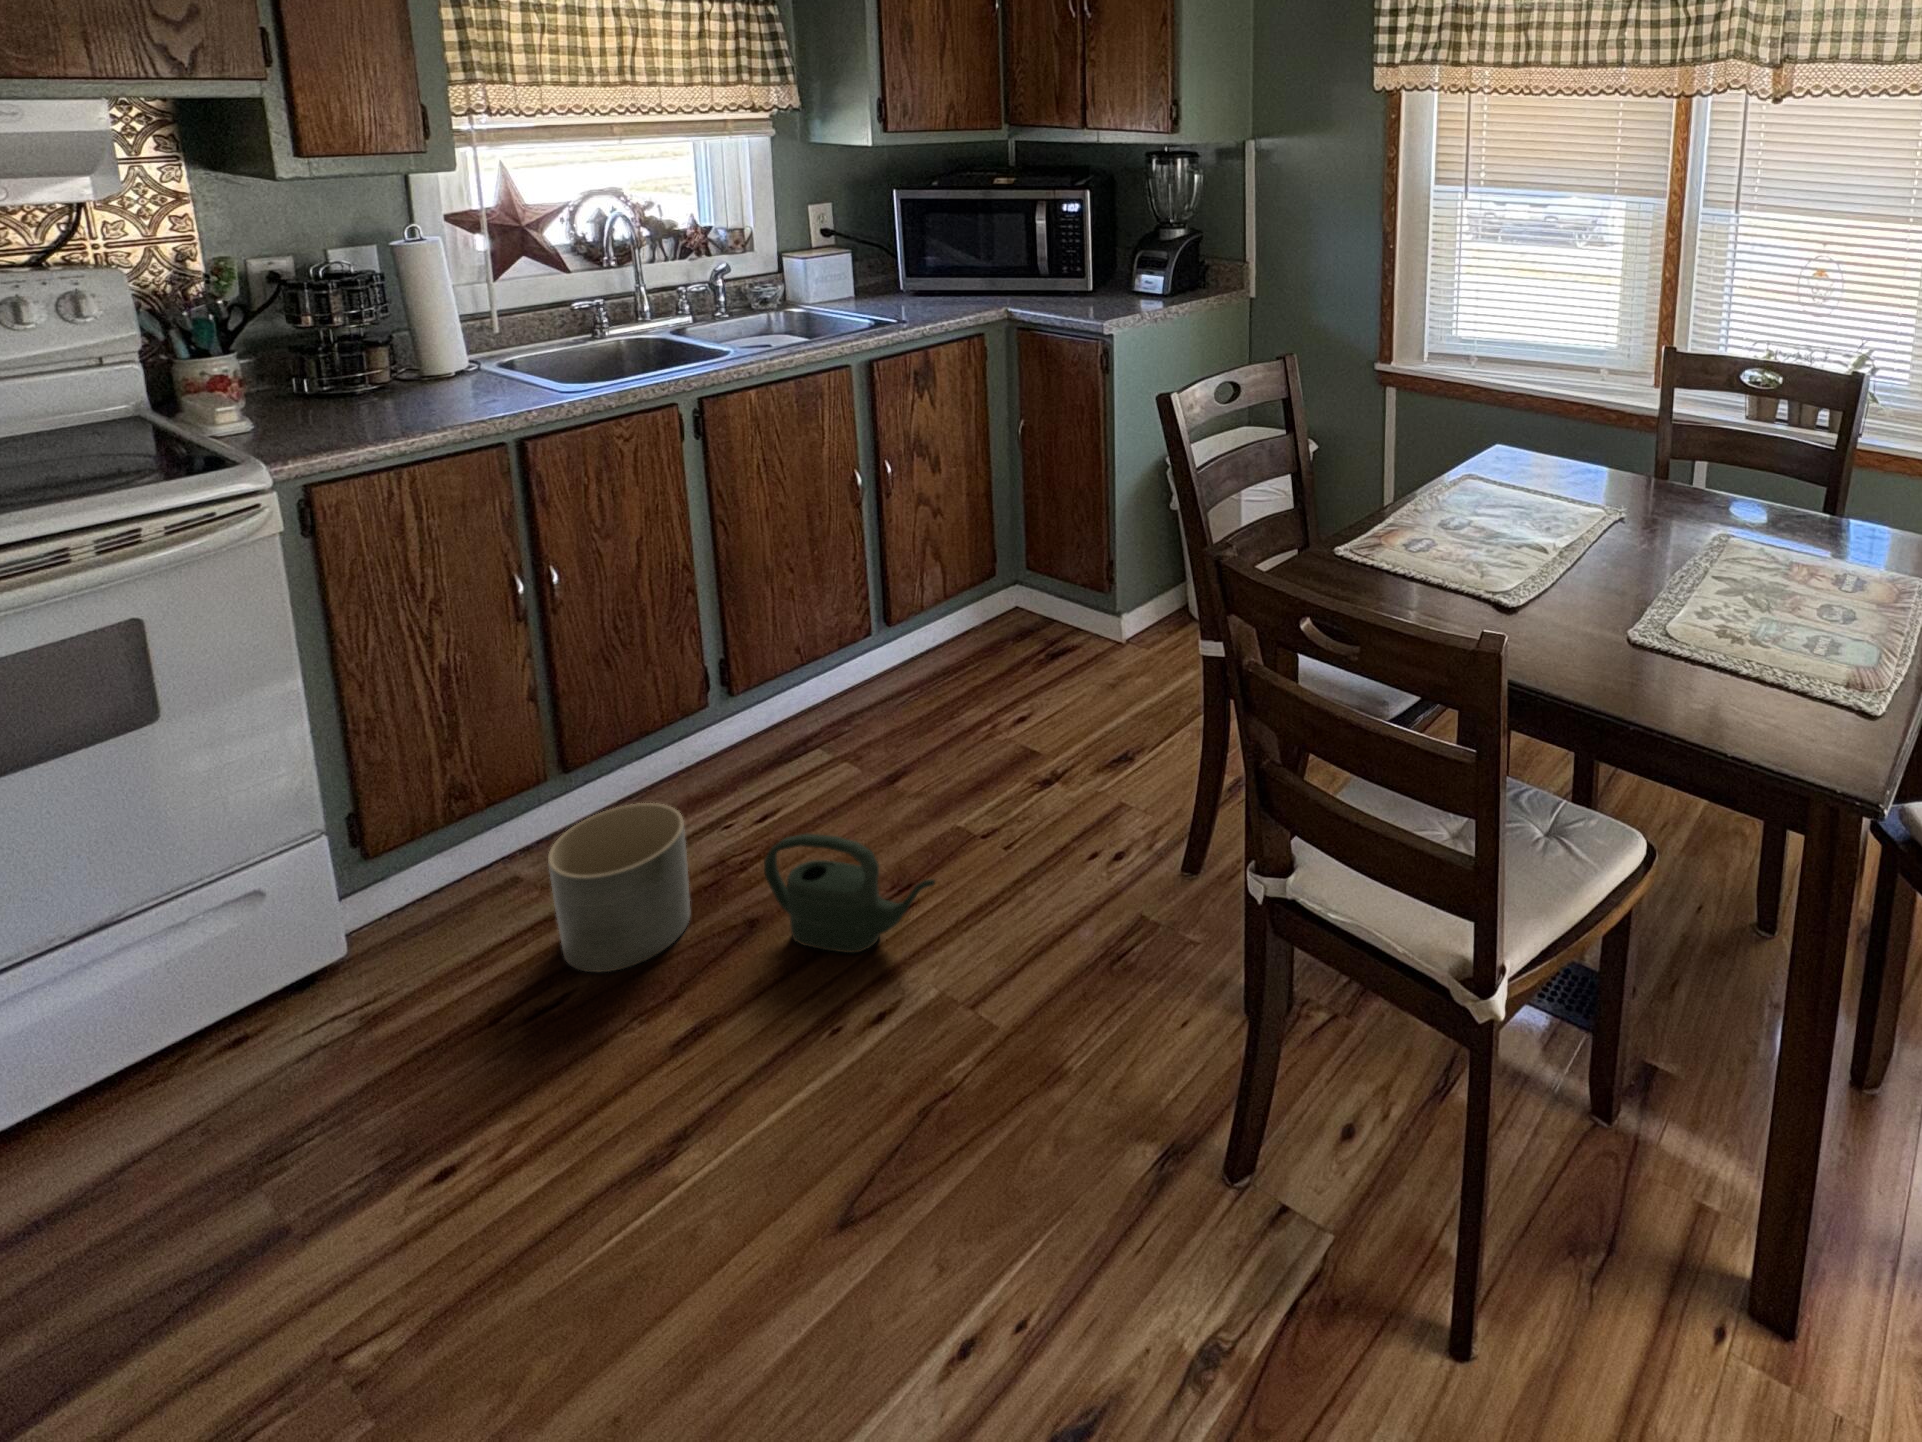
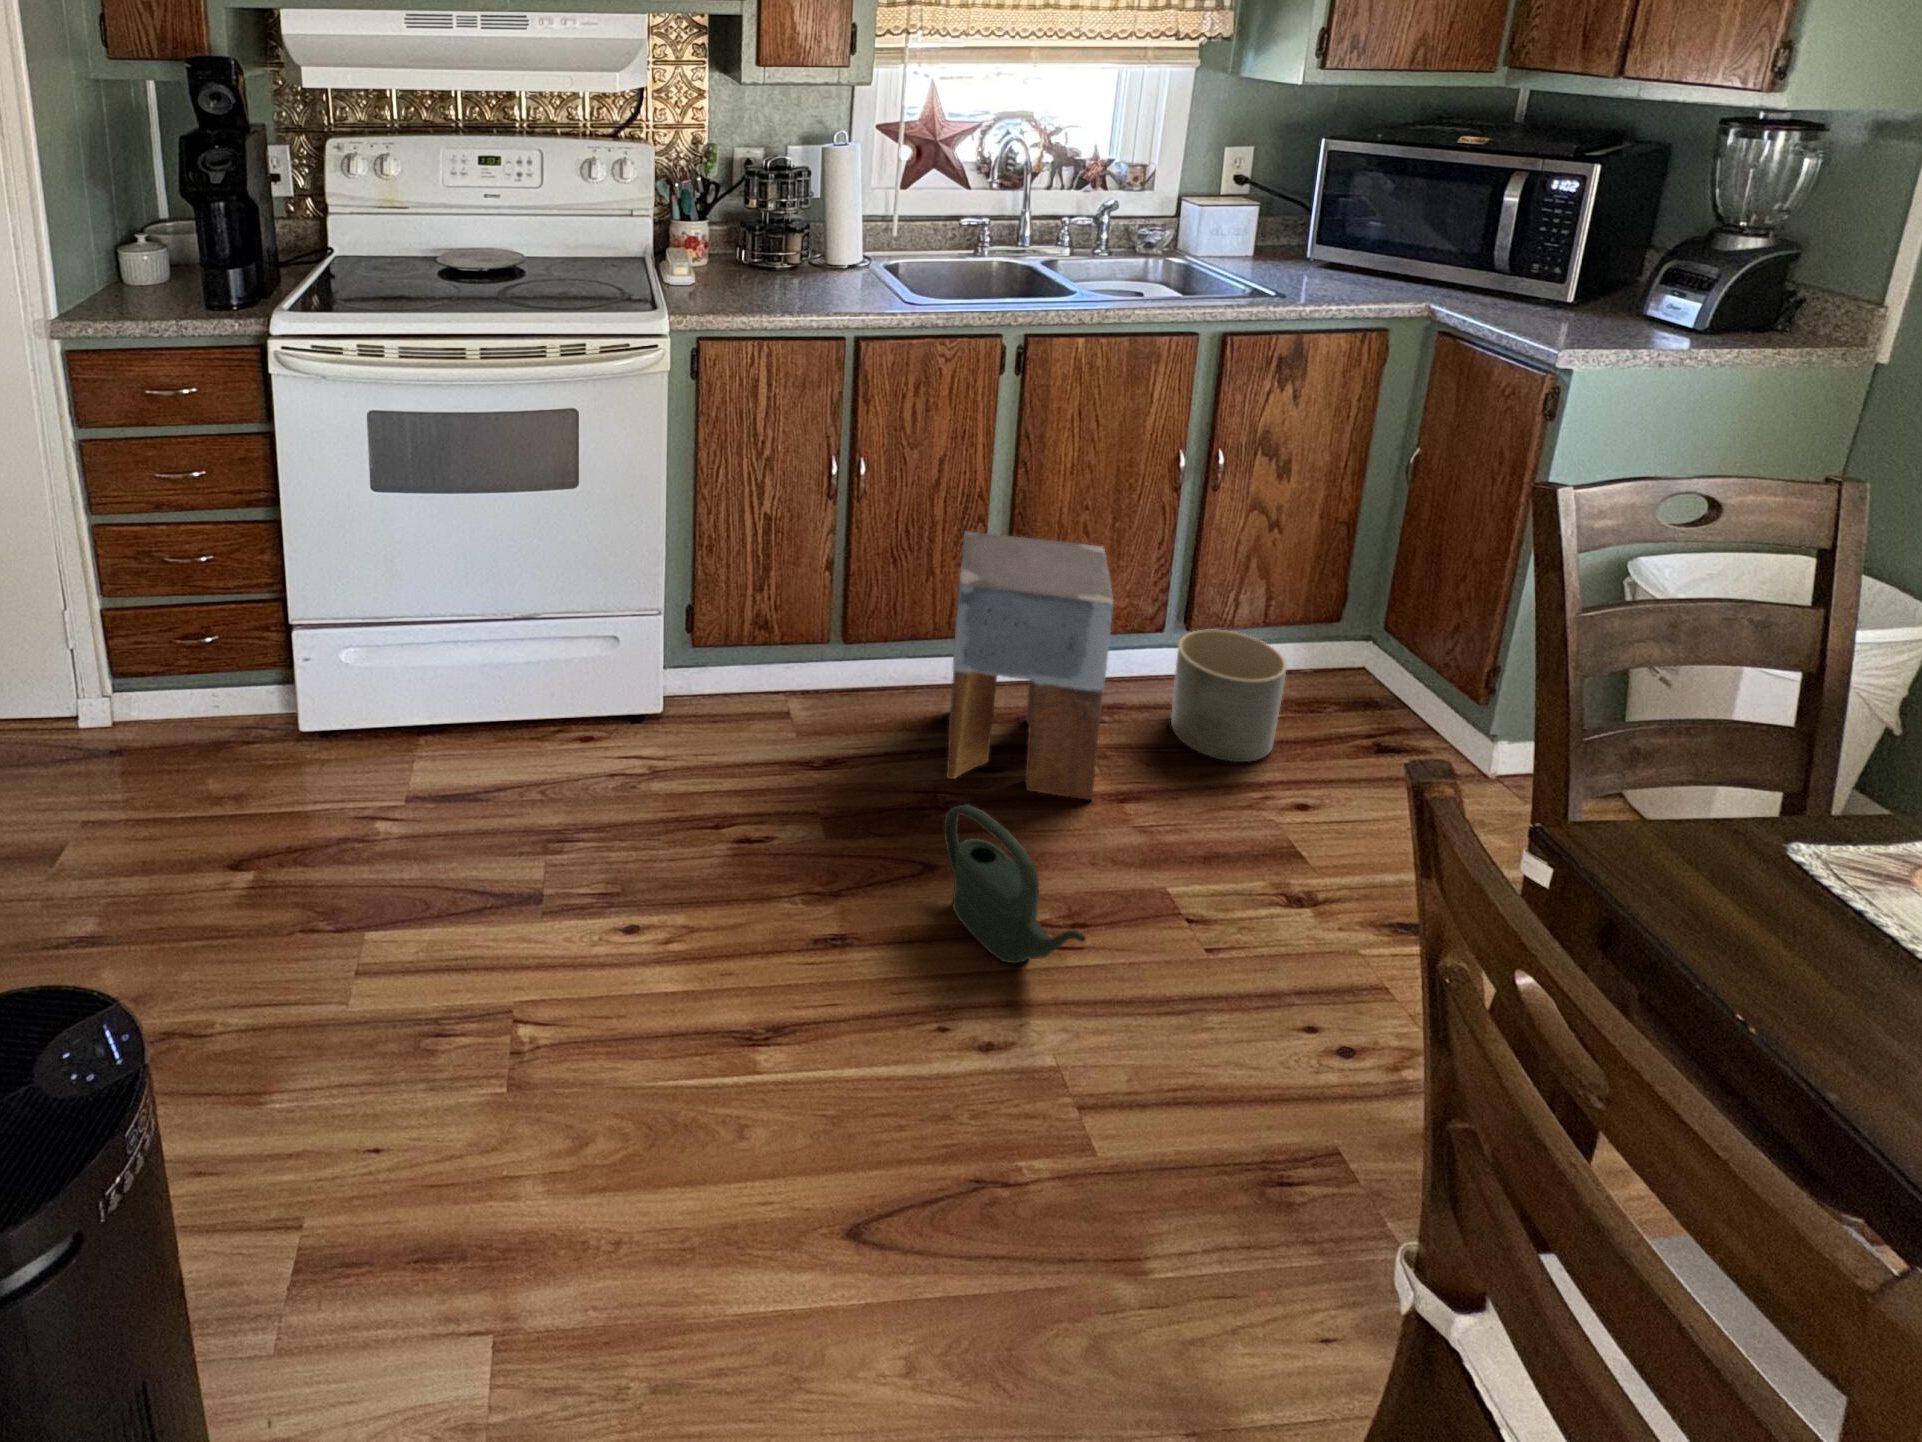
stool: none [679,571,866,843] -> present [947,531,1113,800]
planter: present [548,803,690,972] -> present [1171,629,1287,762]

